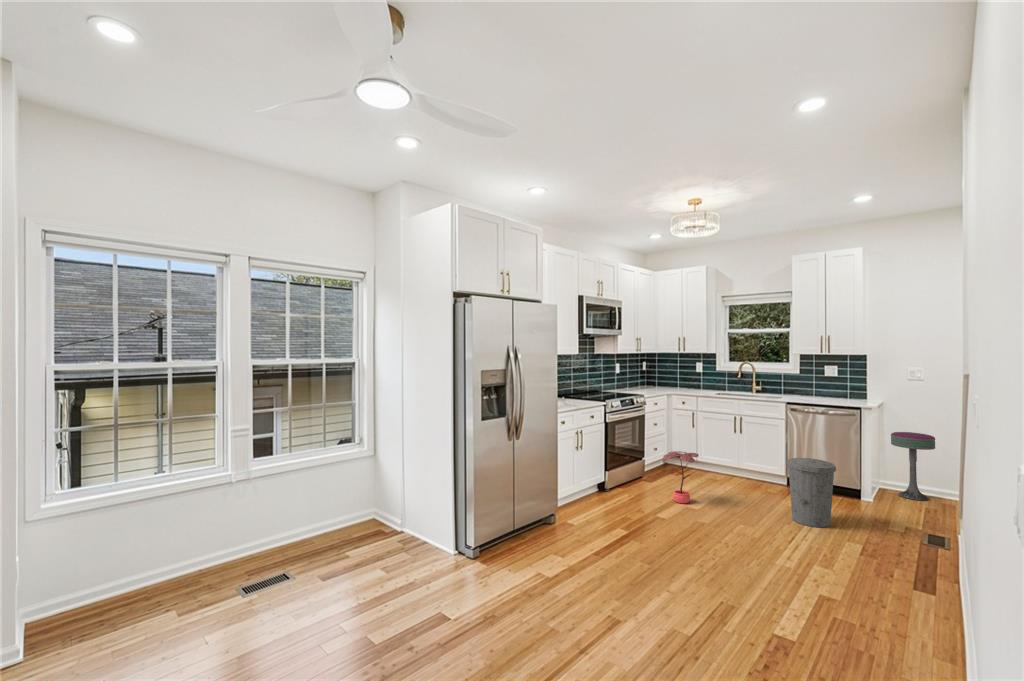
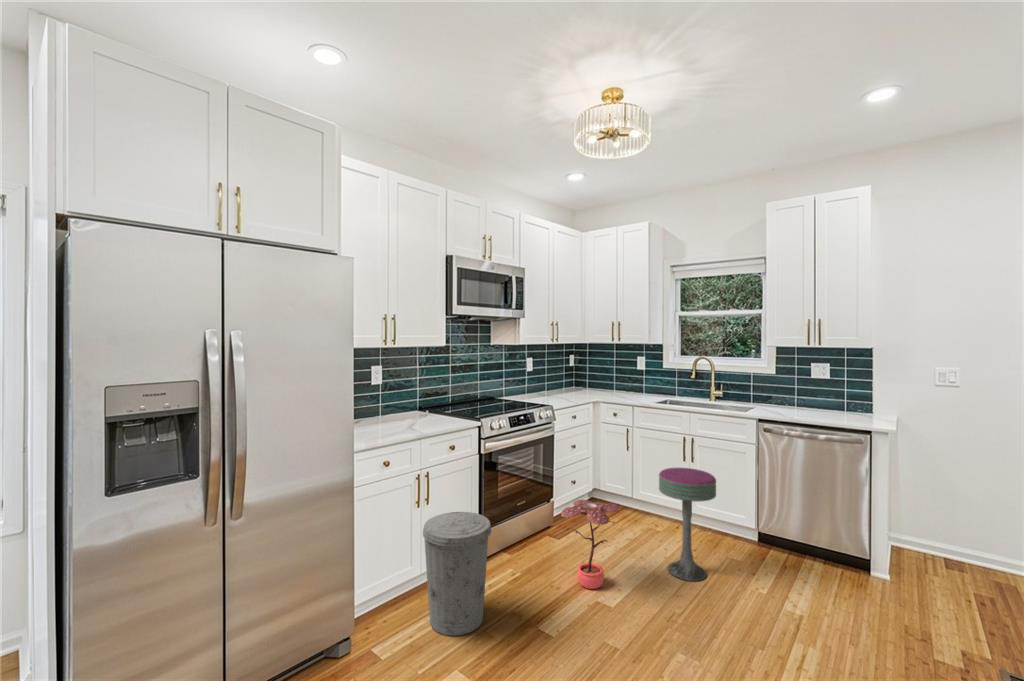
bar stool: present [891,432,935,500] -> present [659,468,716,581]
trash can: present [787,458,836,527] -> present [423,512,491,636]

